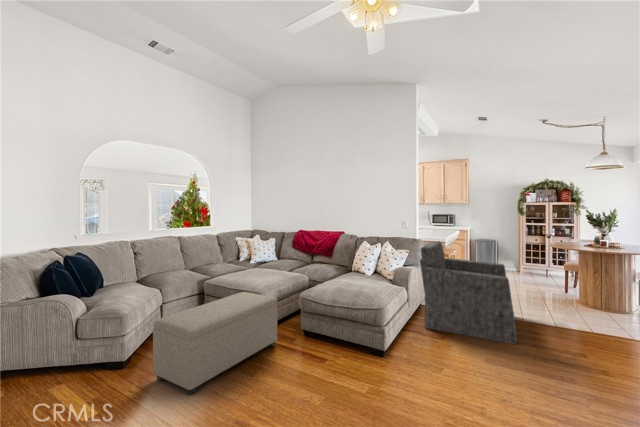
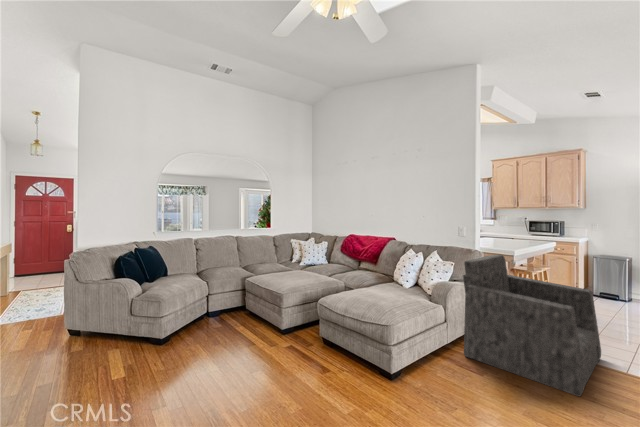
ottoman: present [153,292,277,395] -> none [175,292,293,379]

